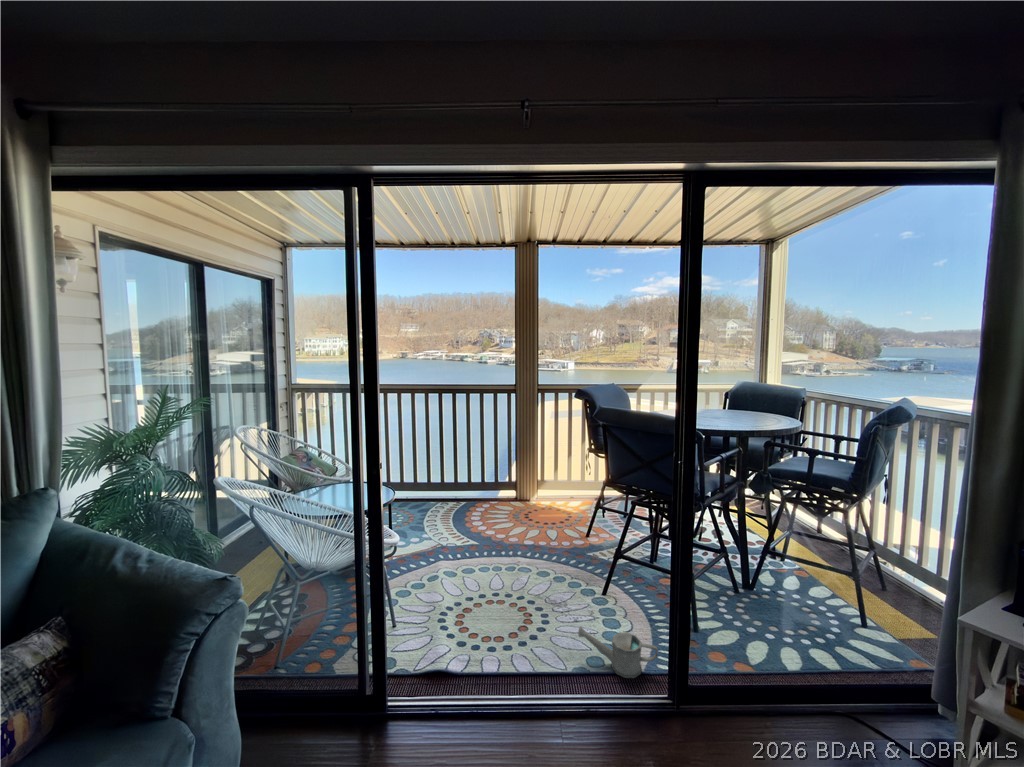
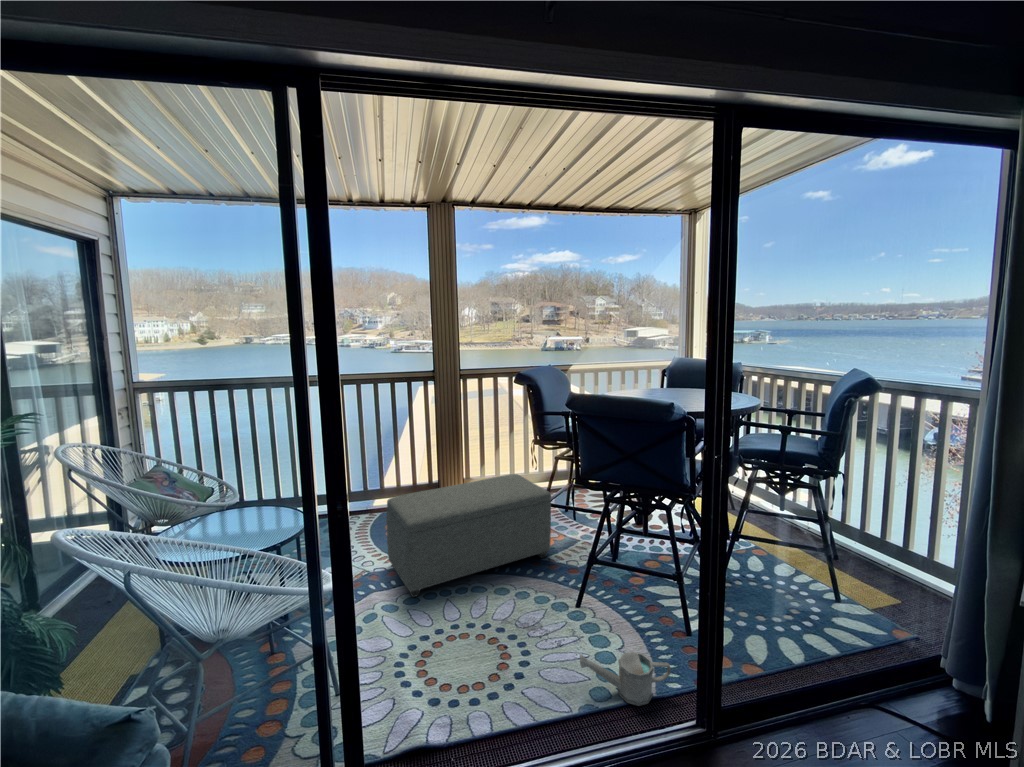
ottoman: none [458,477,595,568] -> present [387,474,551,597]

